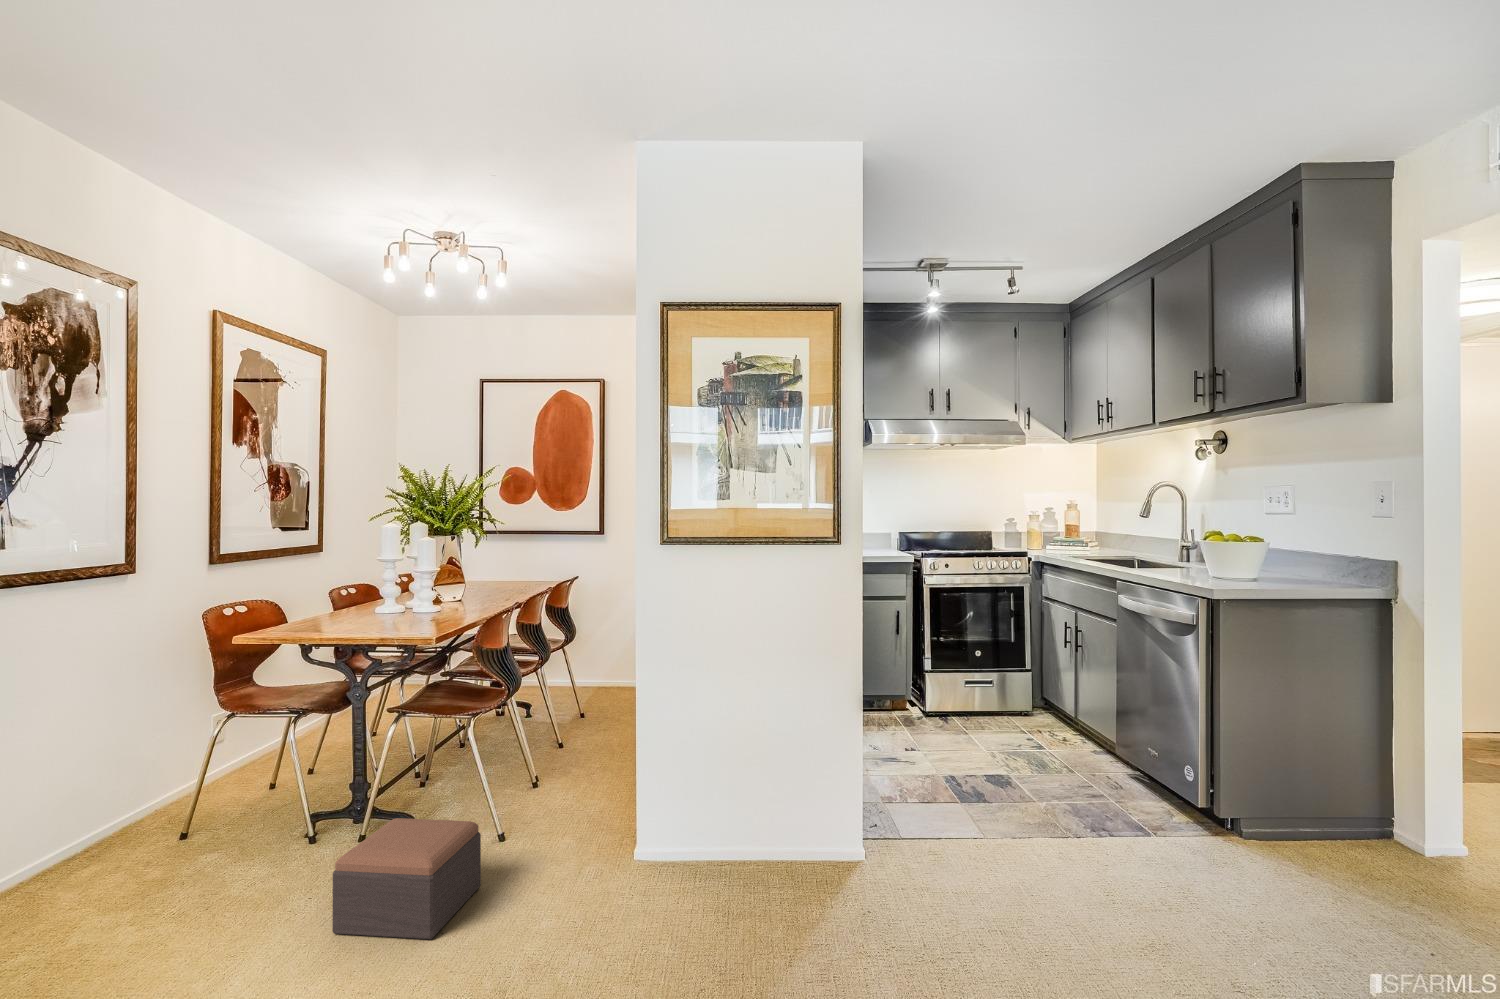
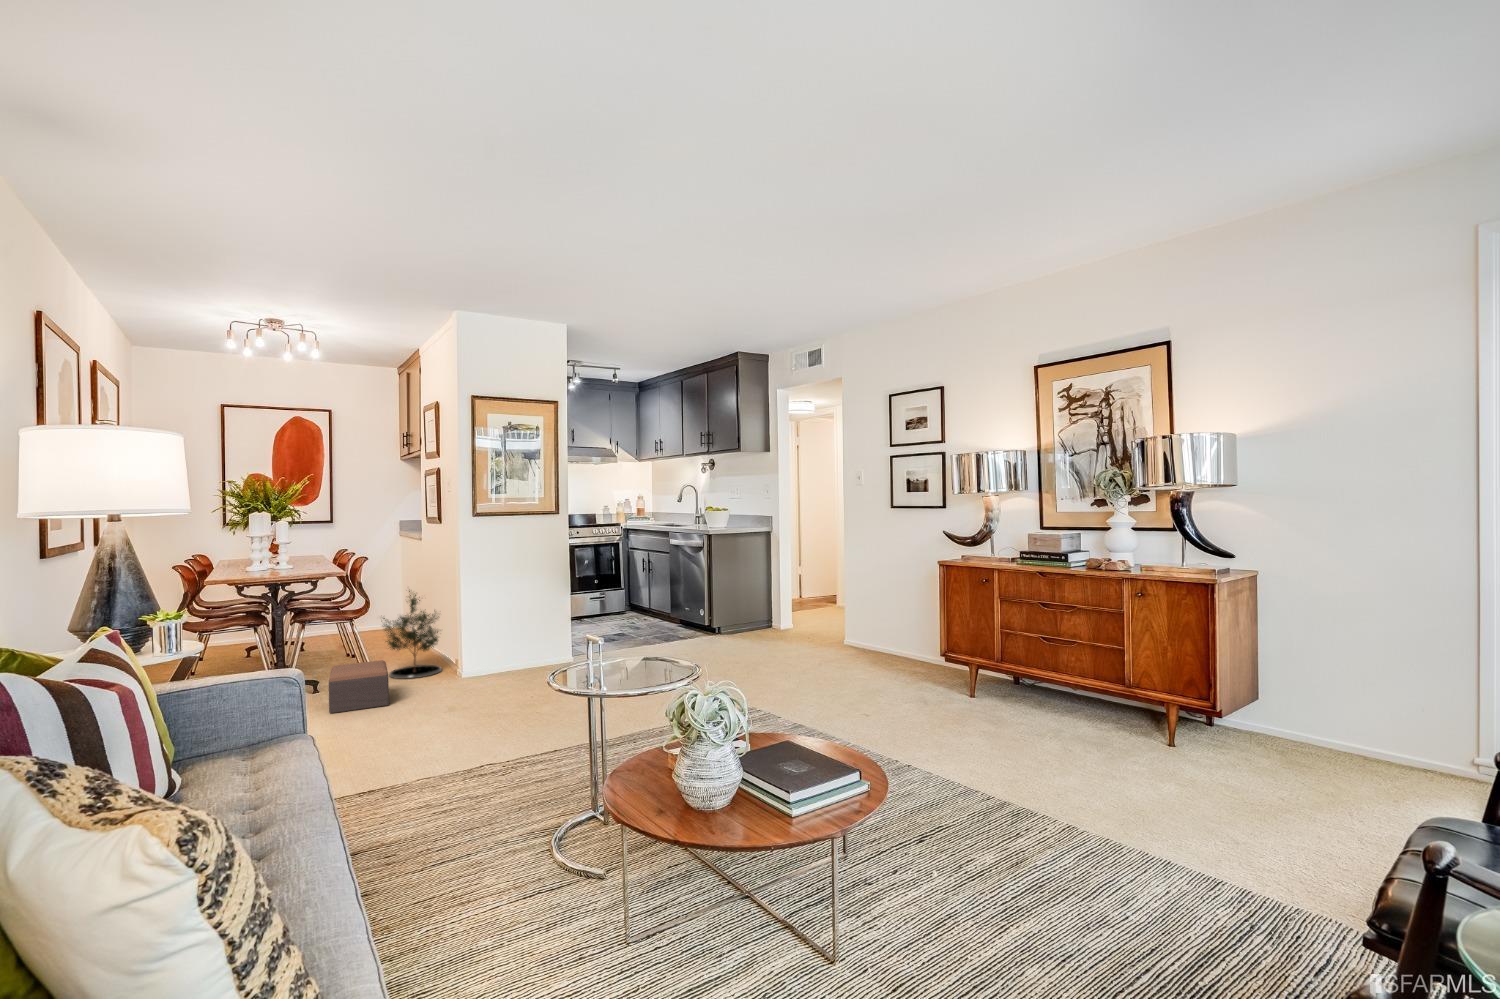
potted tree: none [531,661,641,840] -> present [383,591,442,679]

